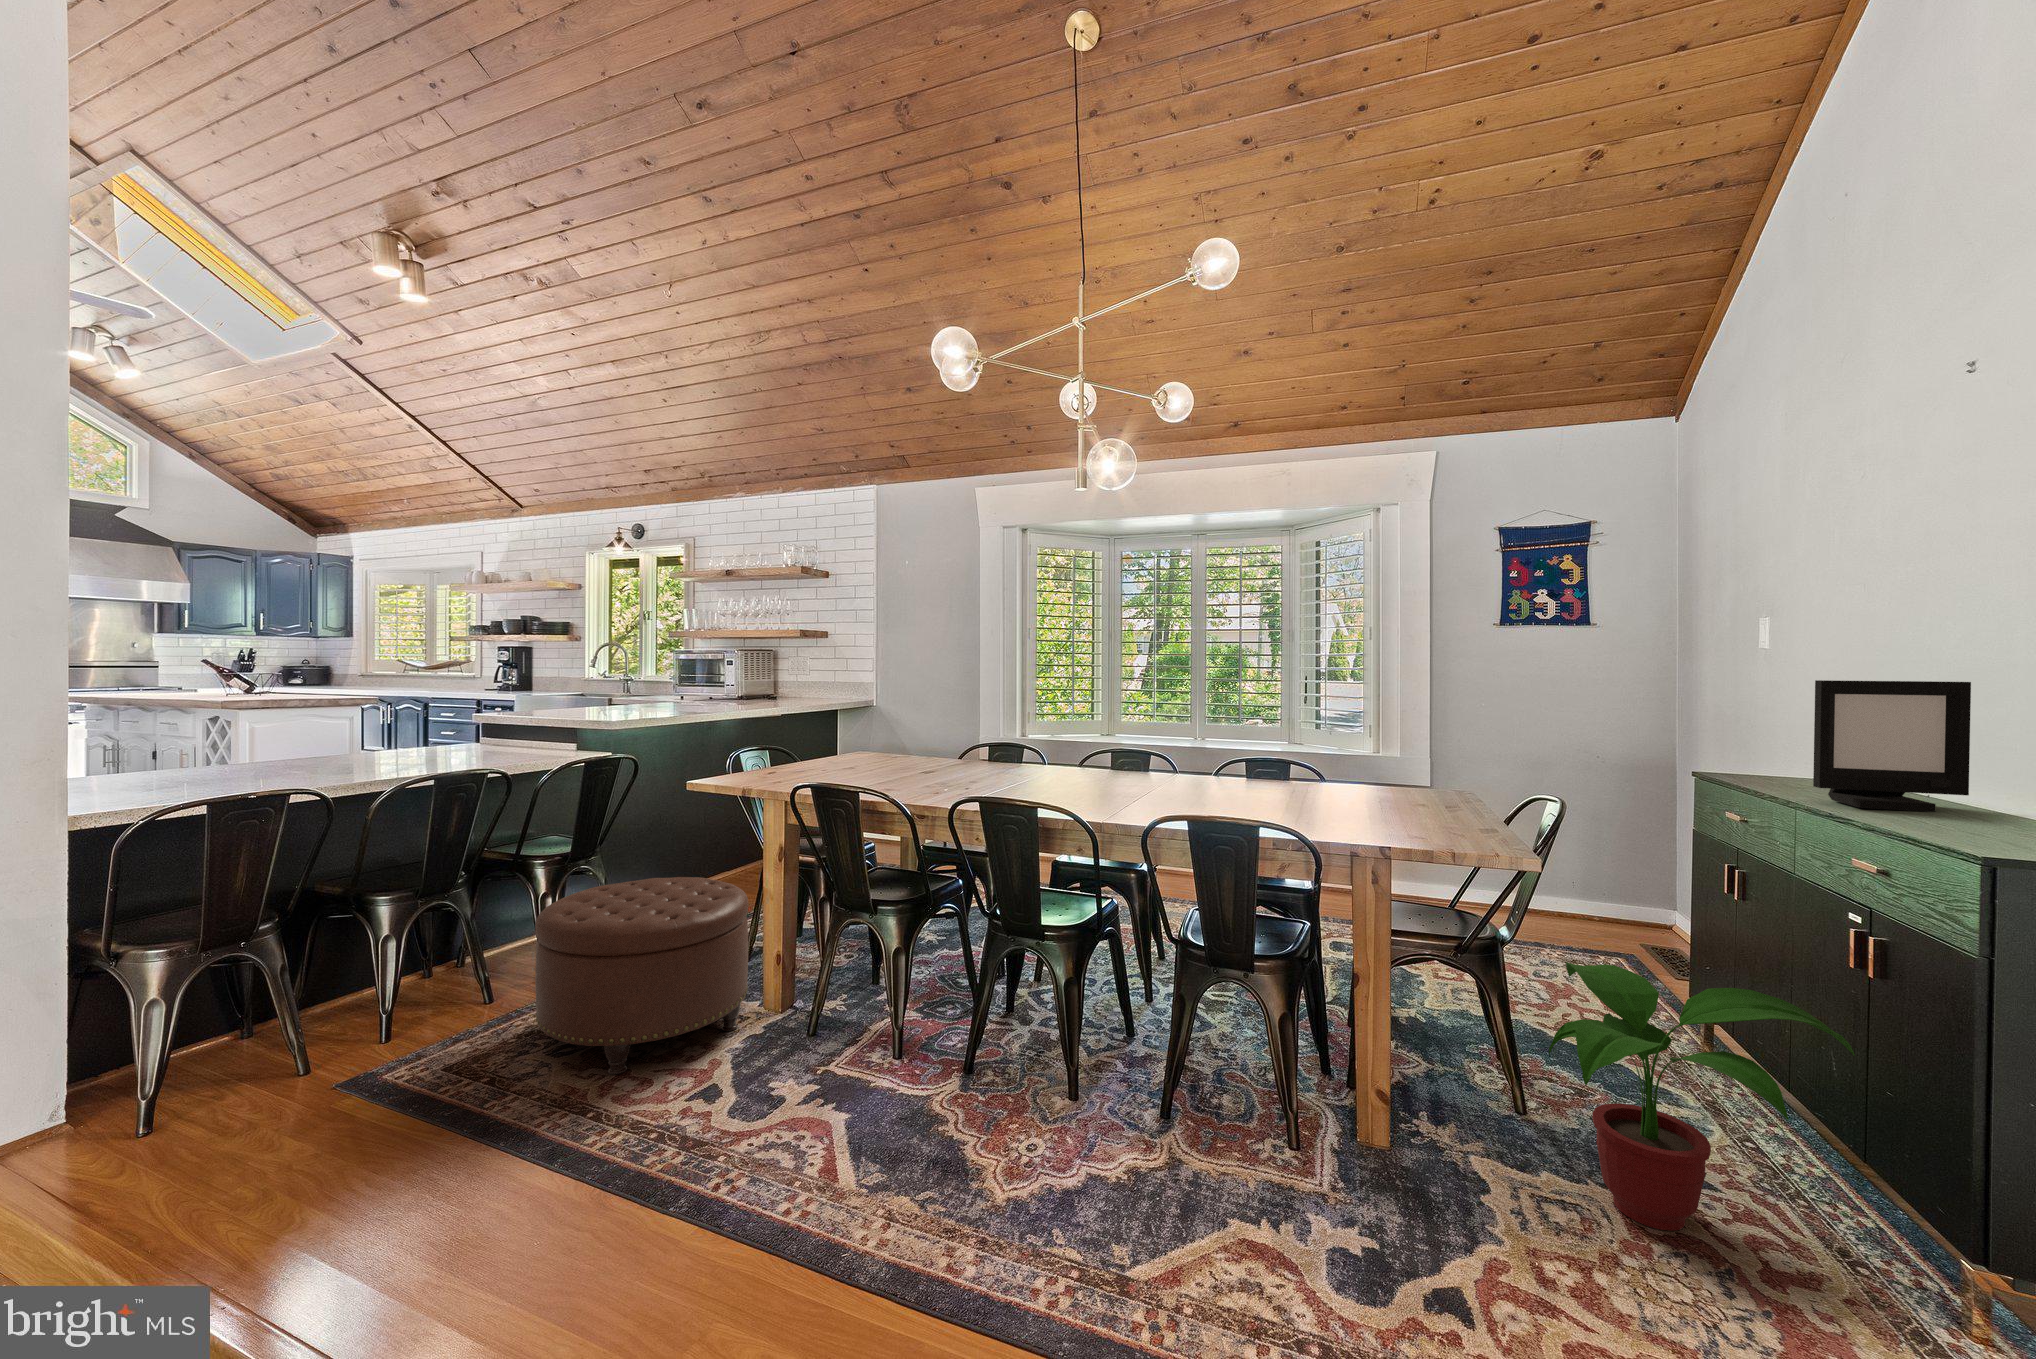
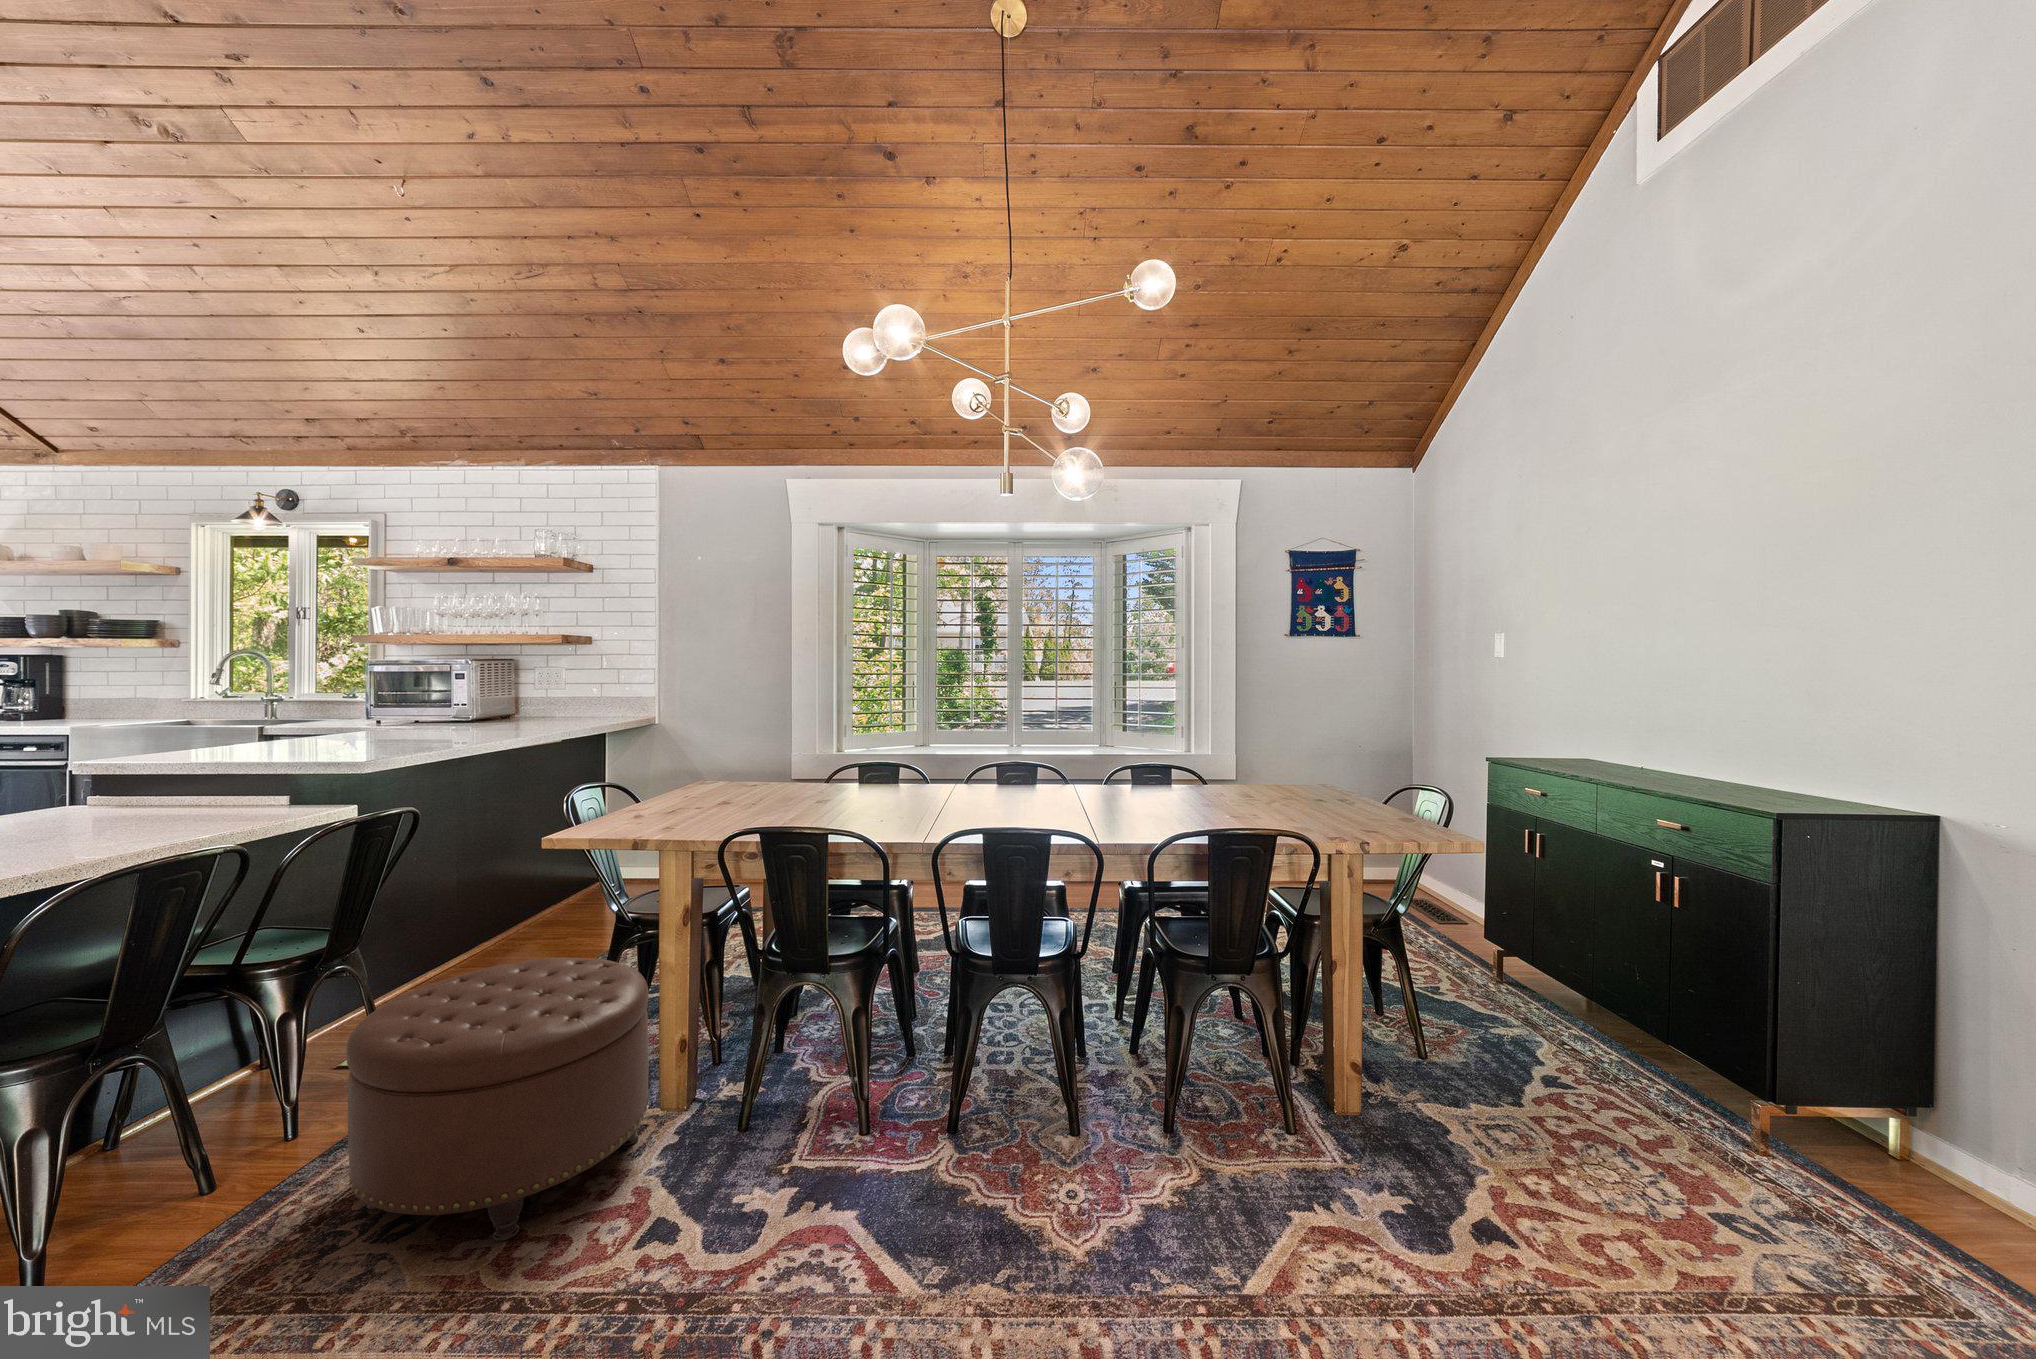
picture frame: present [1813,680,1971,812] -> none [1609,683,1700,779]
potted plant: present [1549,962,1855,1231] -> none [1456,920,1677,1130]

